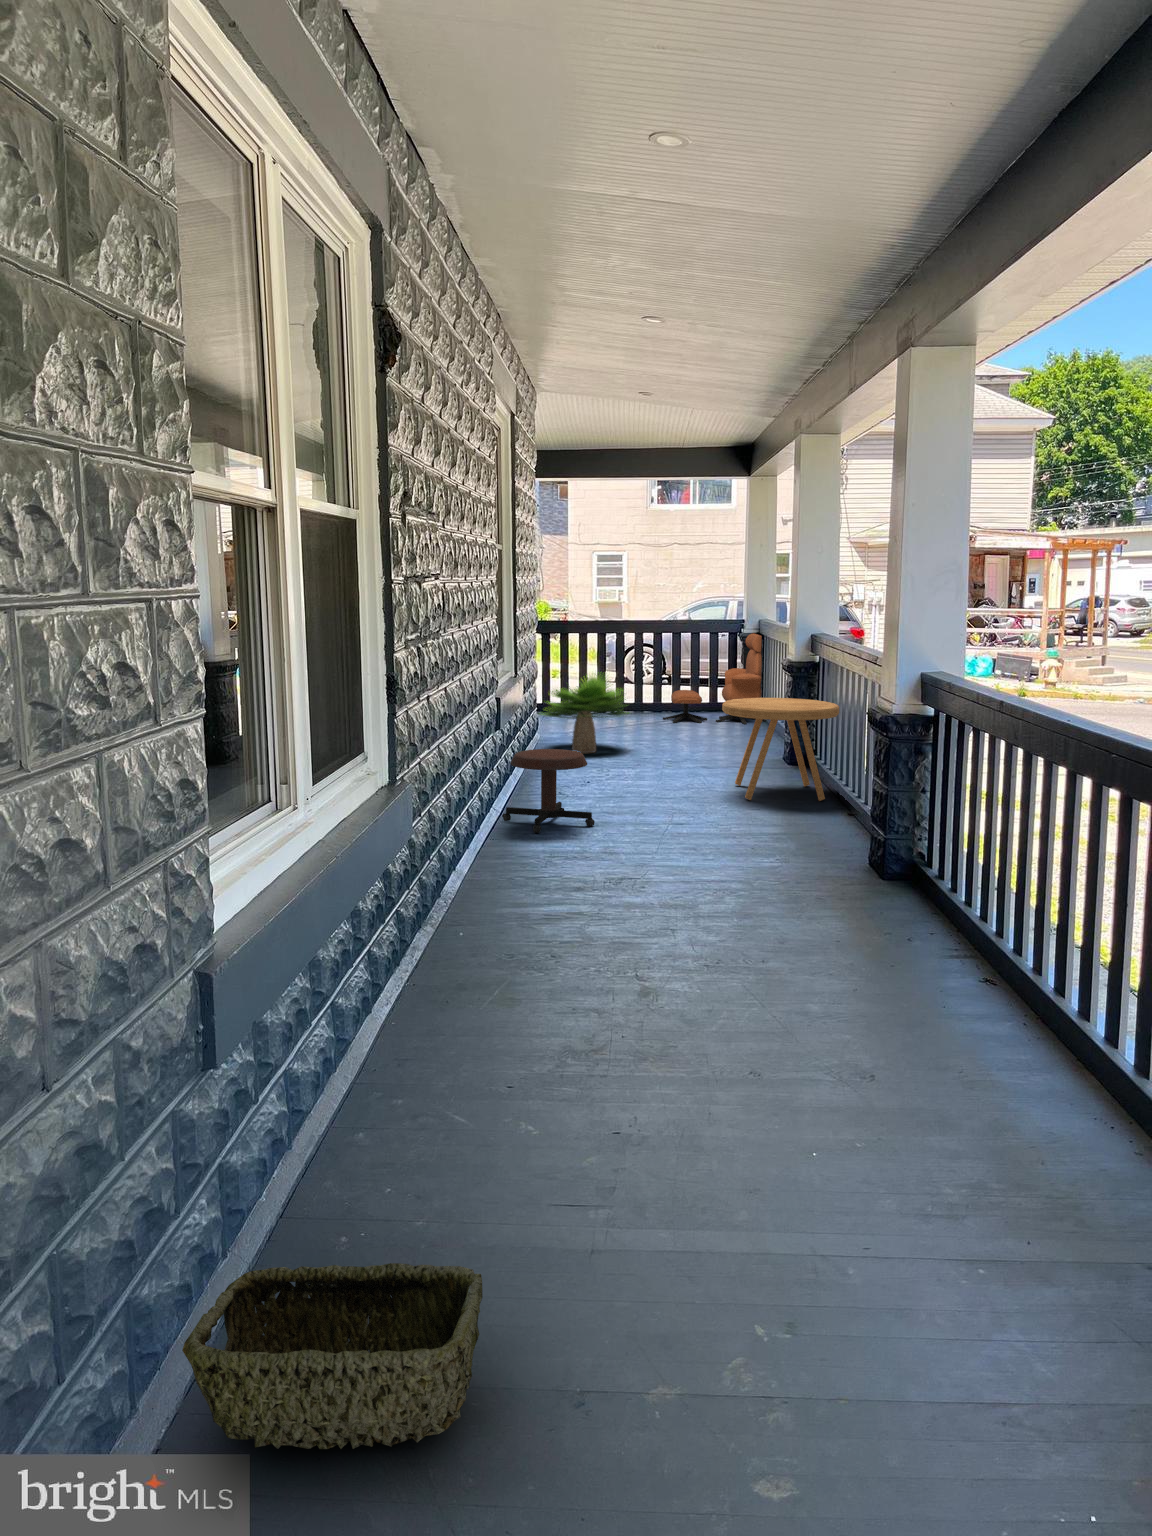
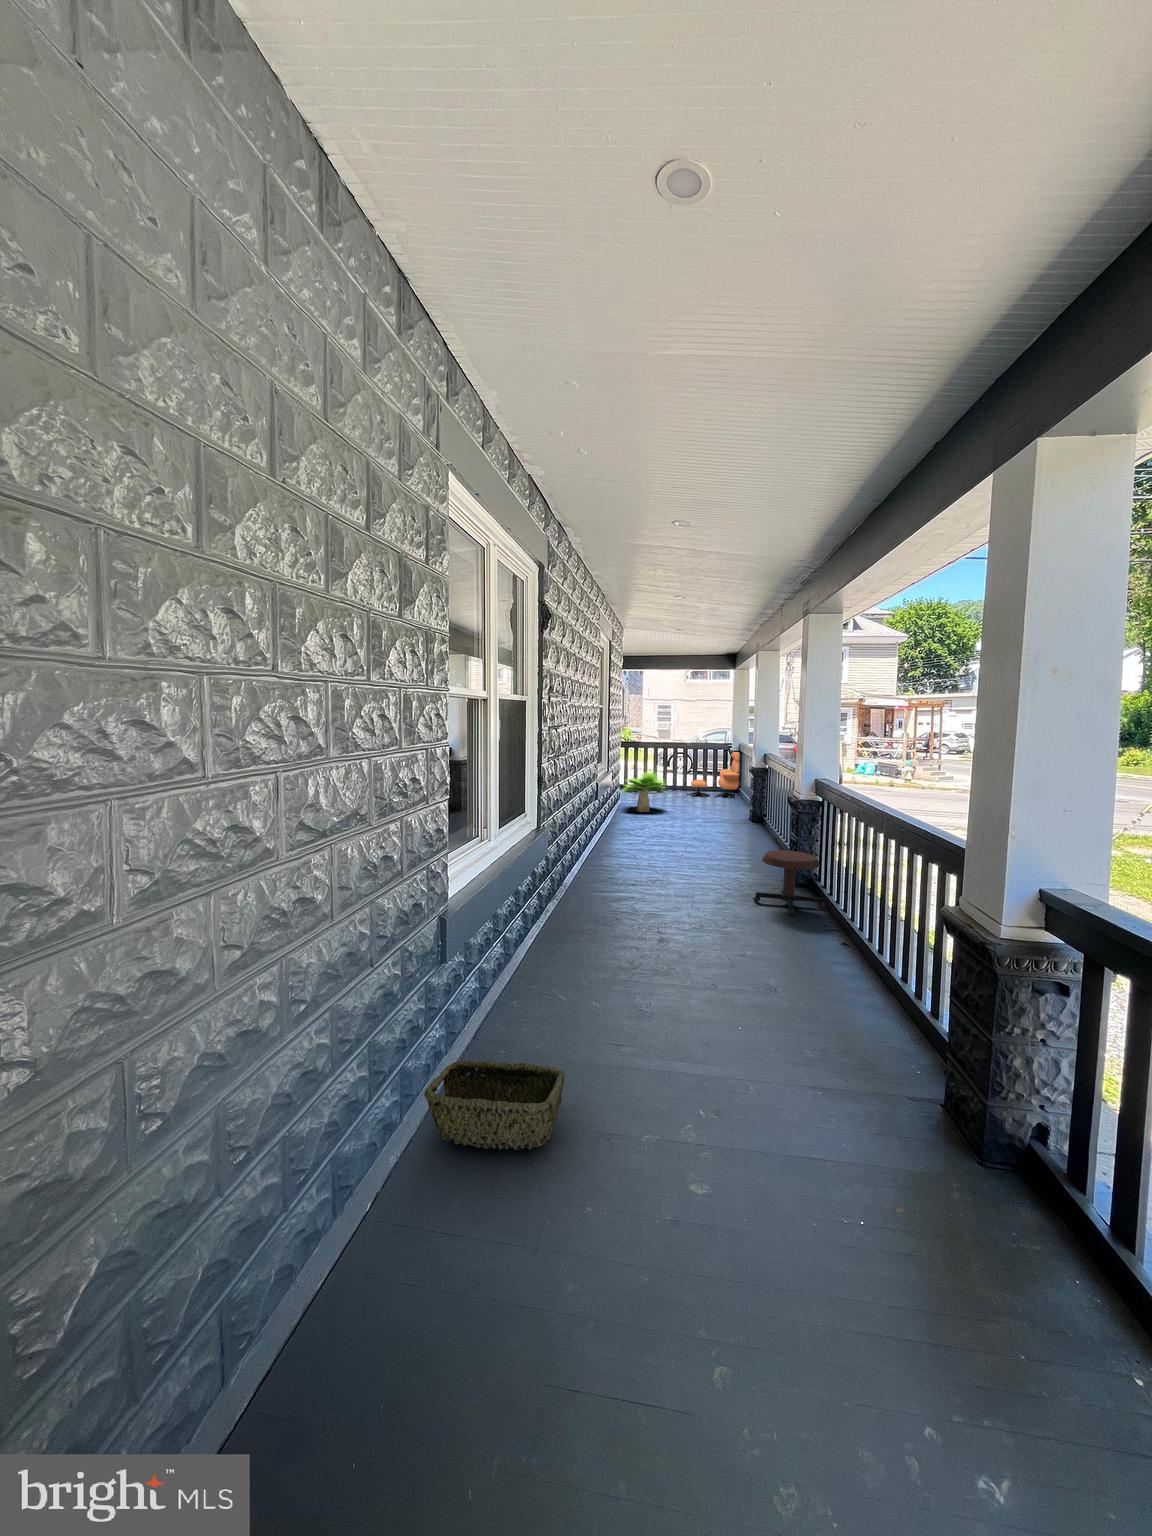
side table: present [722,698,839,801] -> none [714,787,777,842]
stool: present [502,749,595,833] -> present [753,850,825,915]

